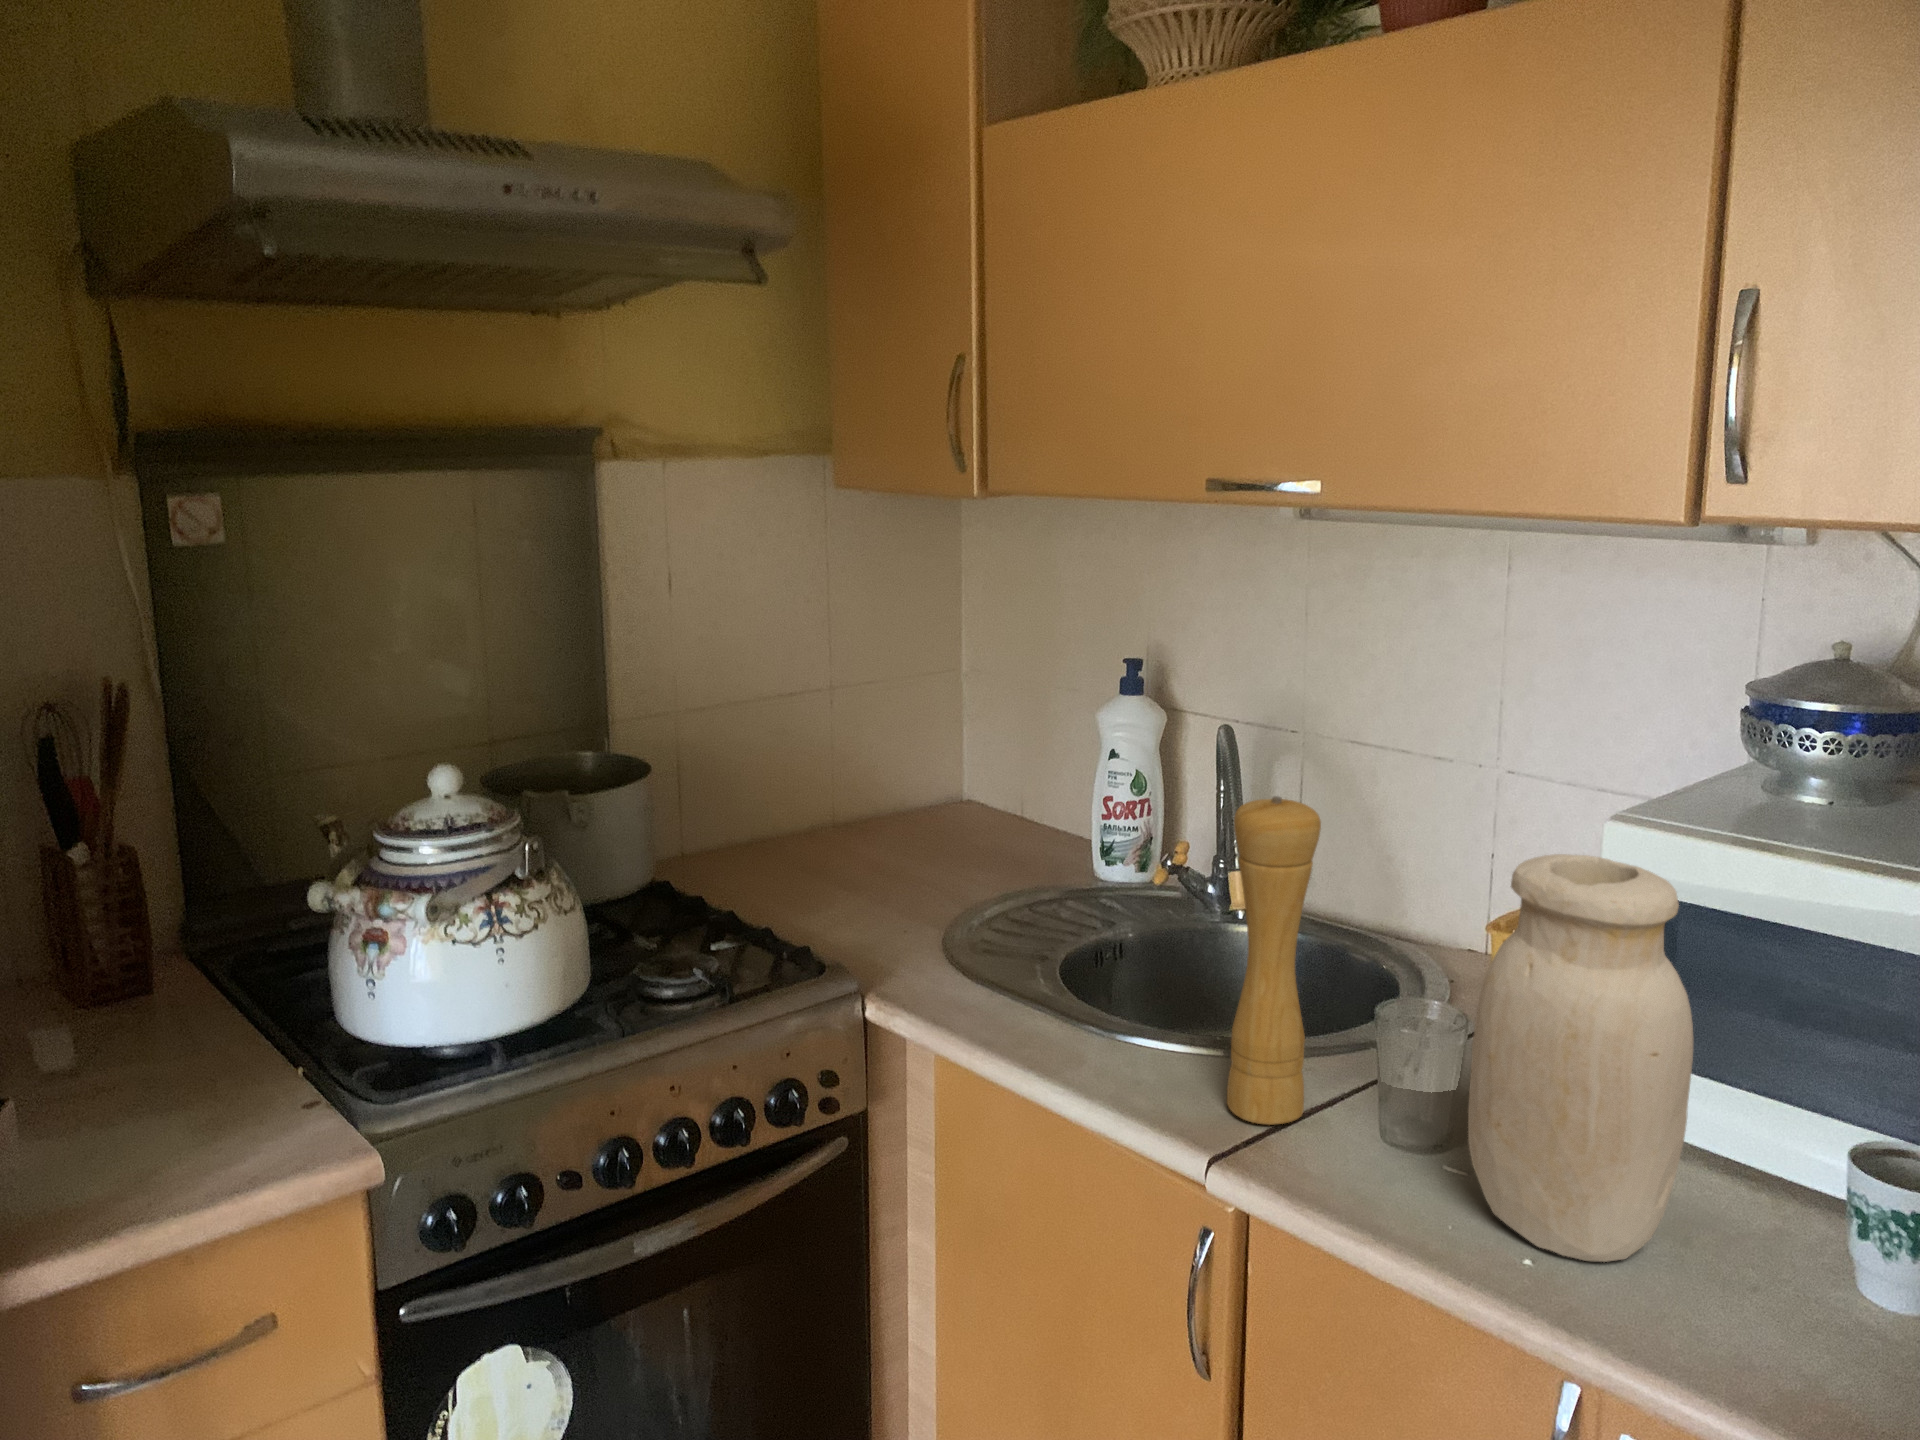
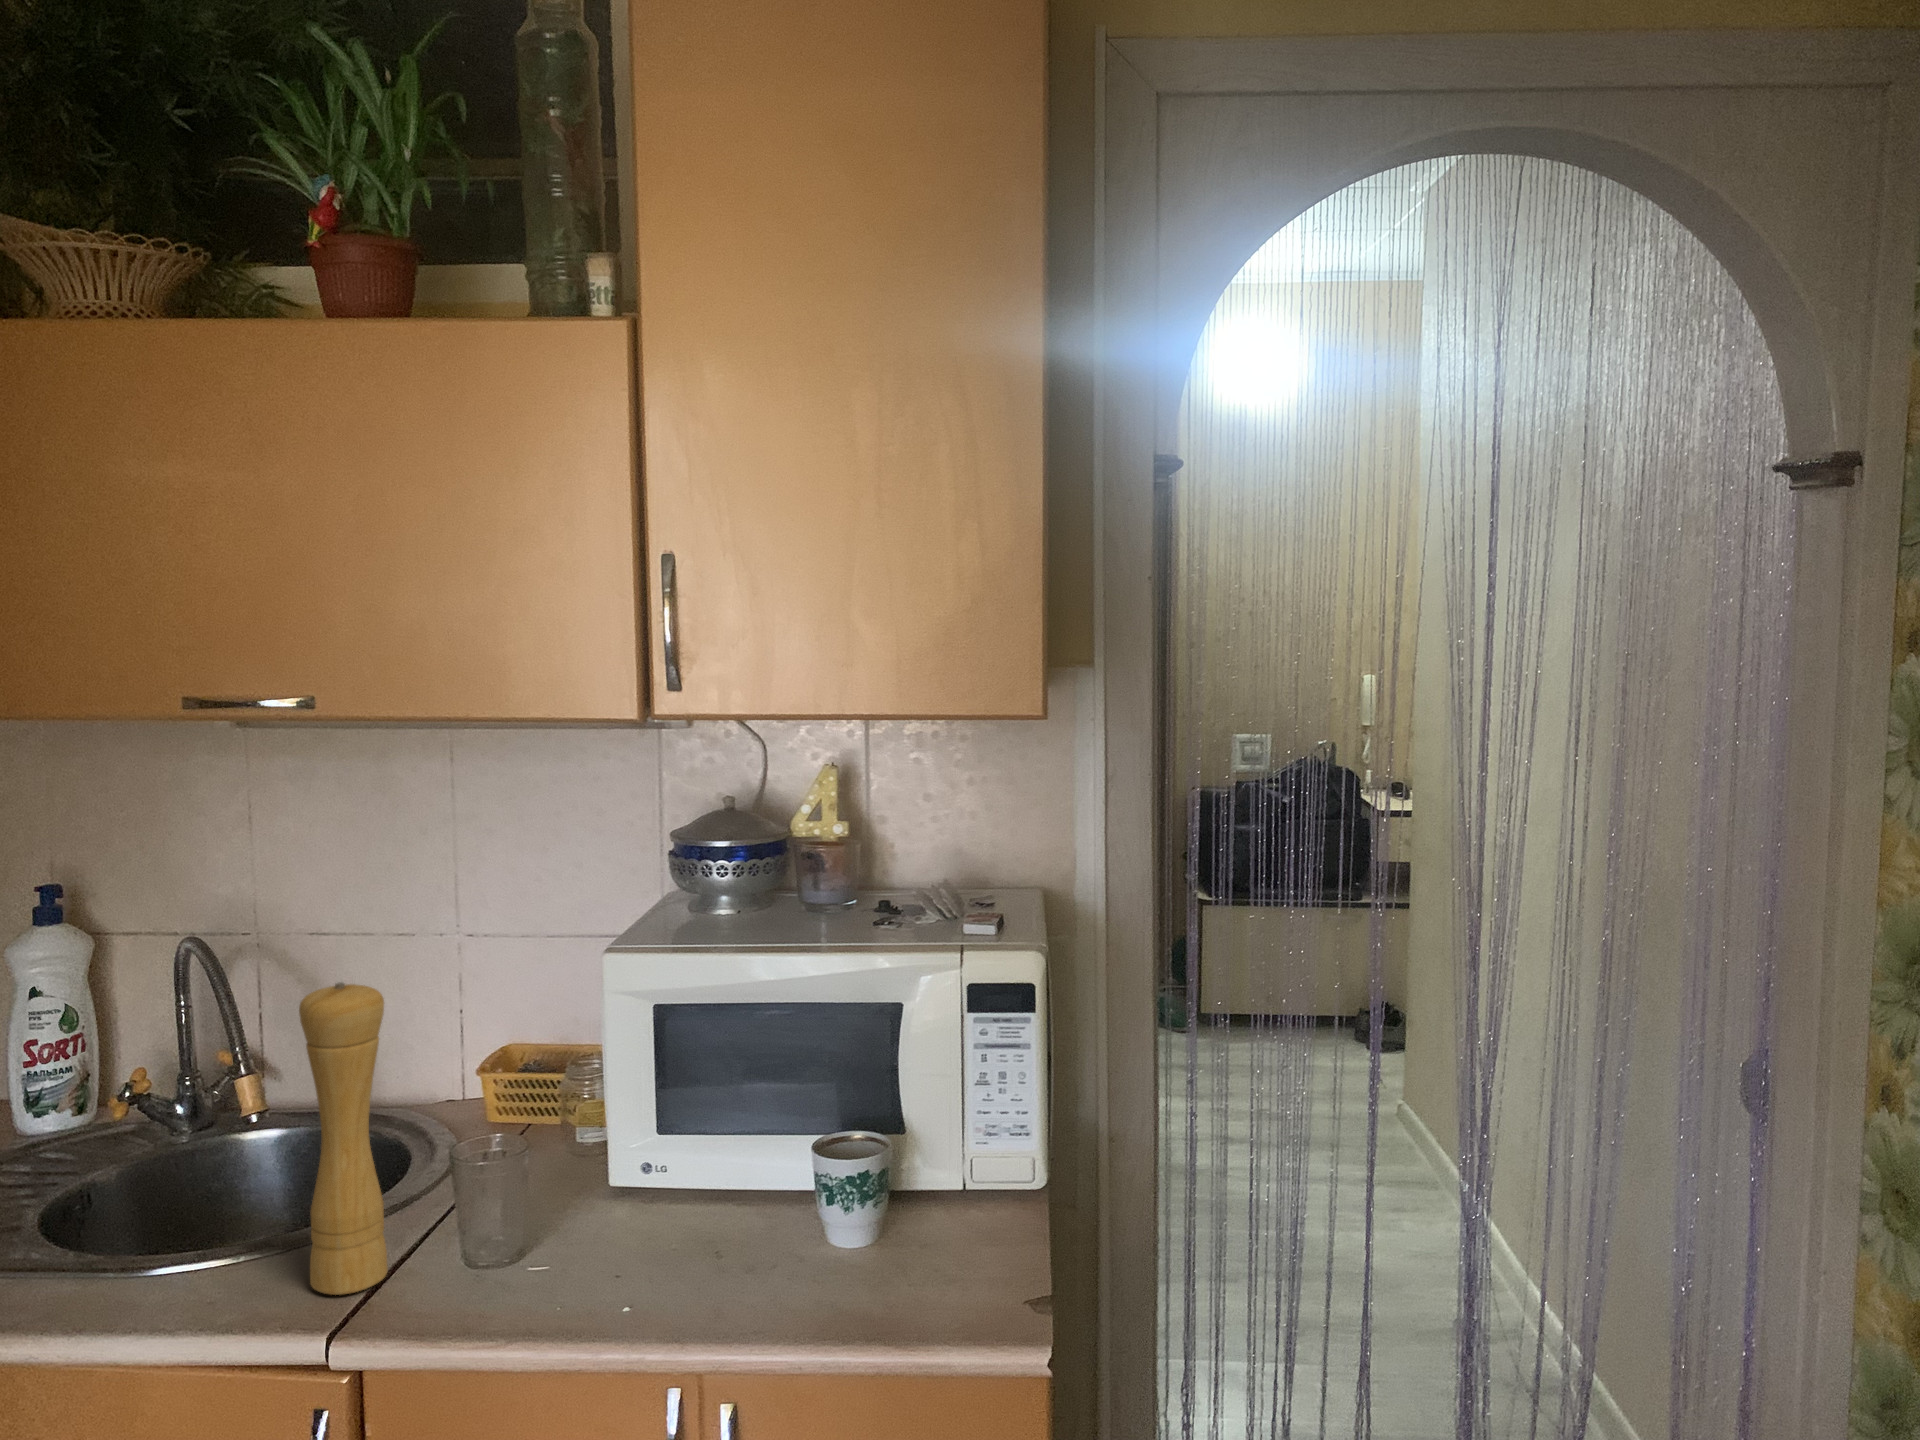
jar: present [1468,854,1694,1262] -> none [555,976,717,1296]

